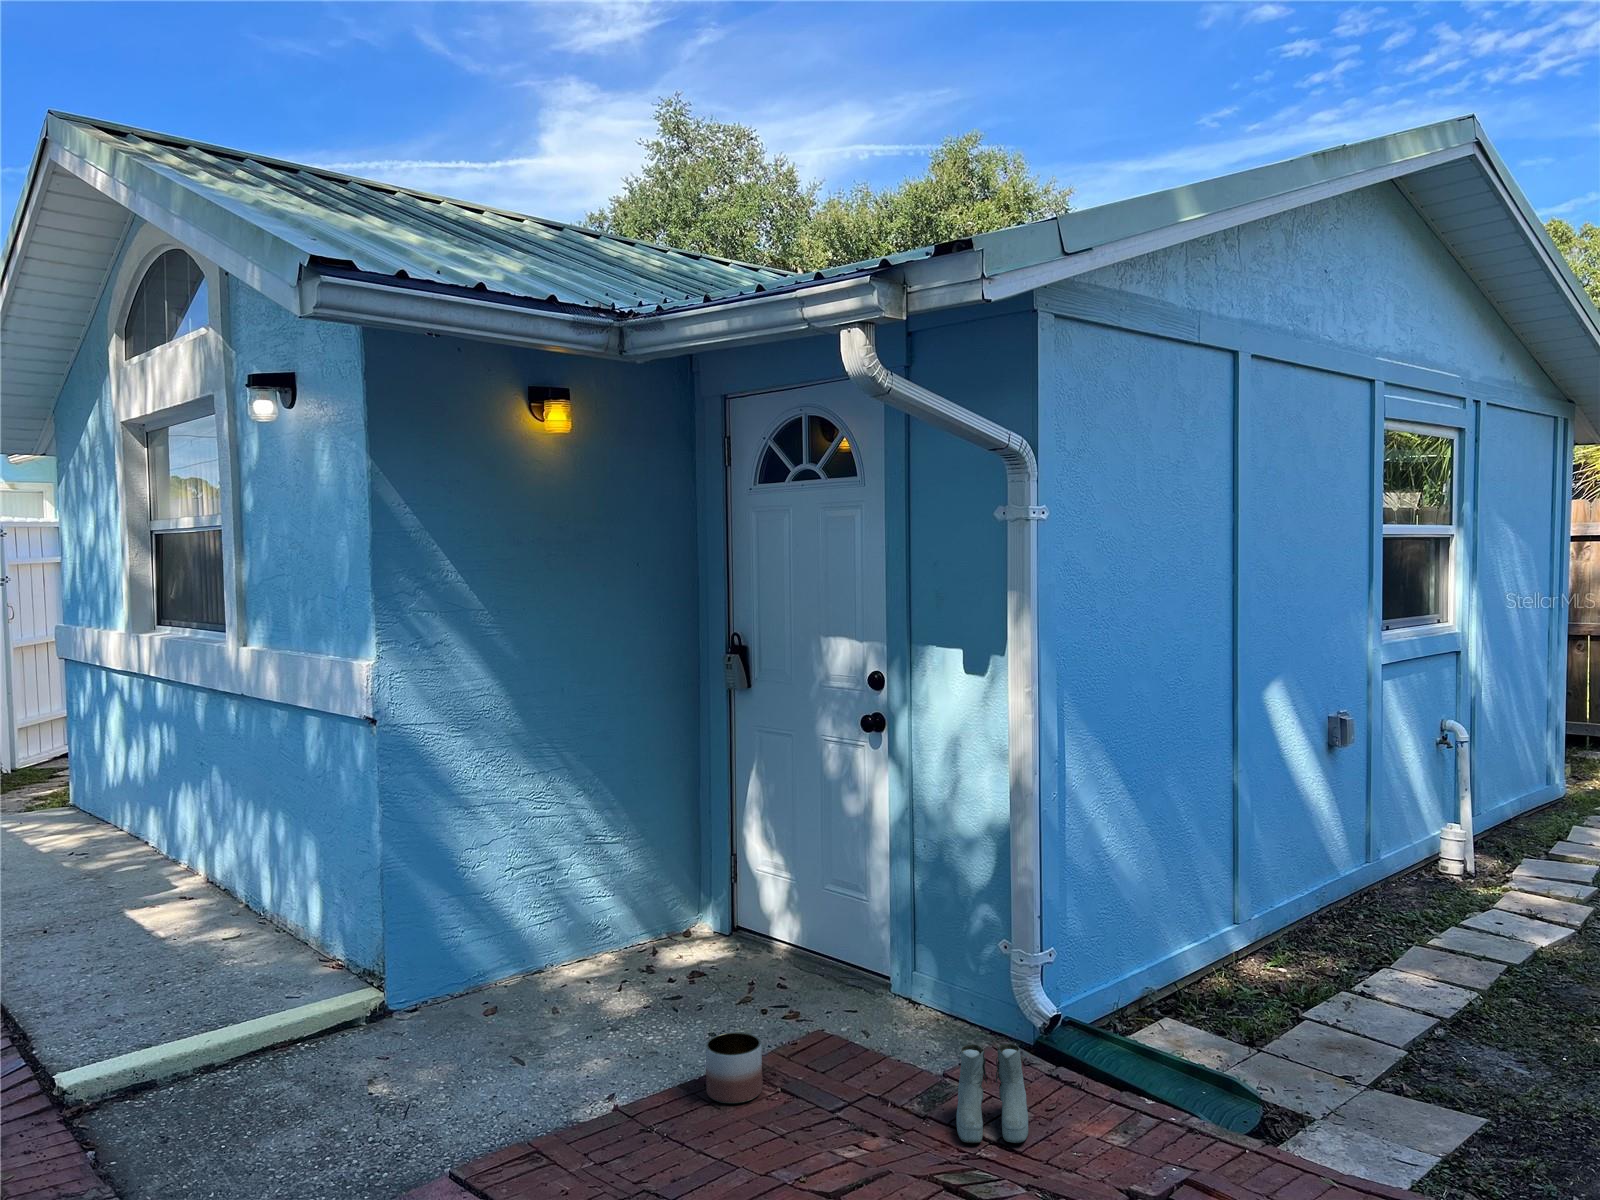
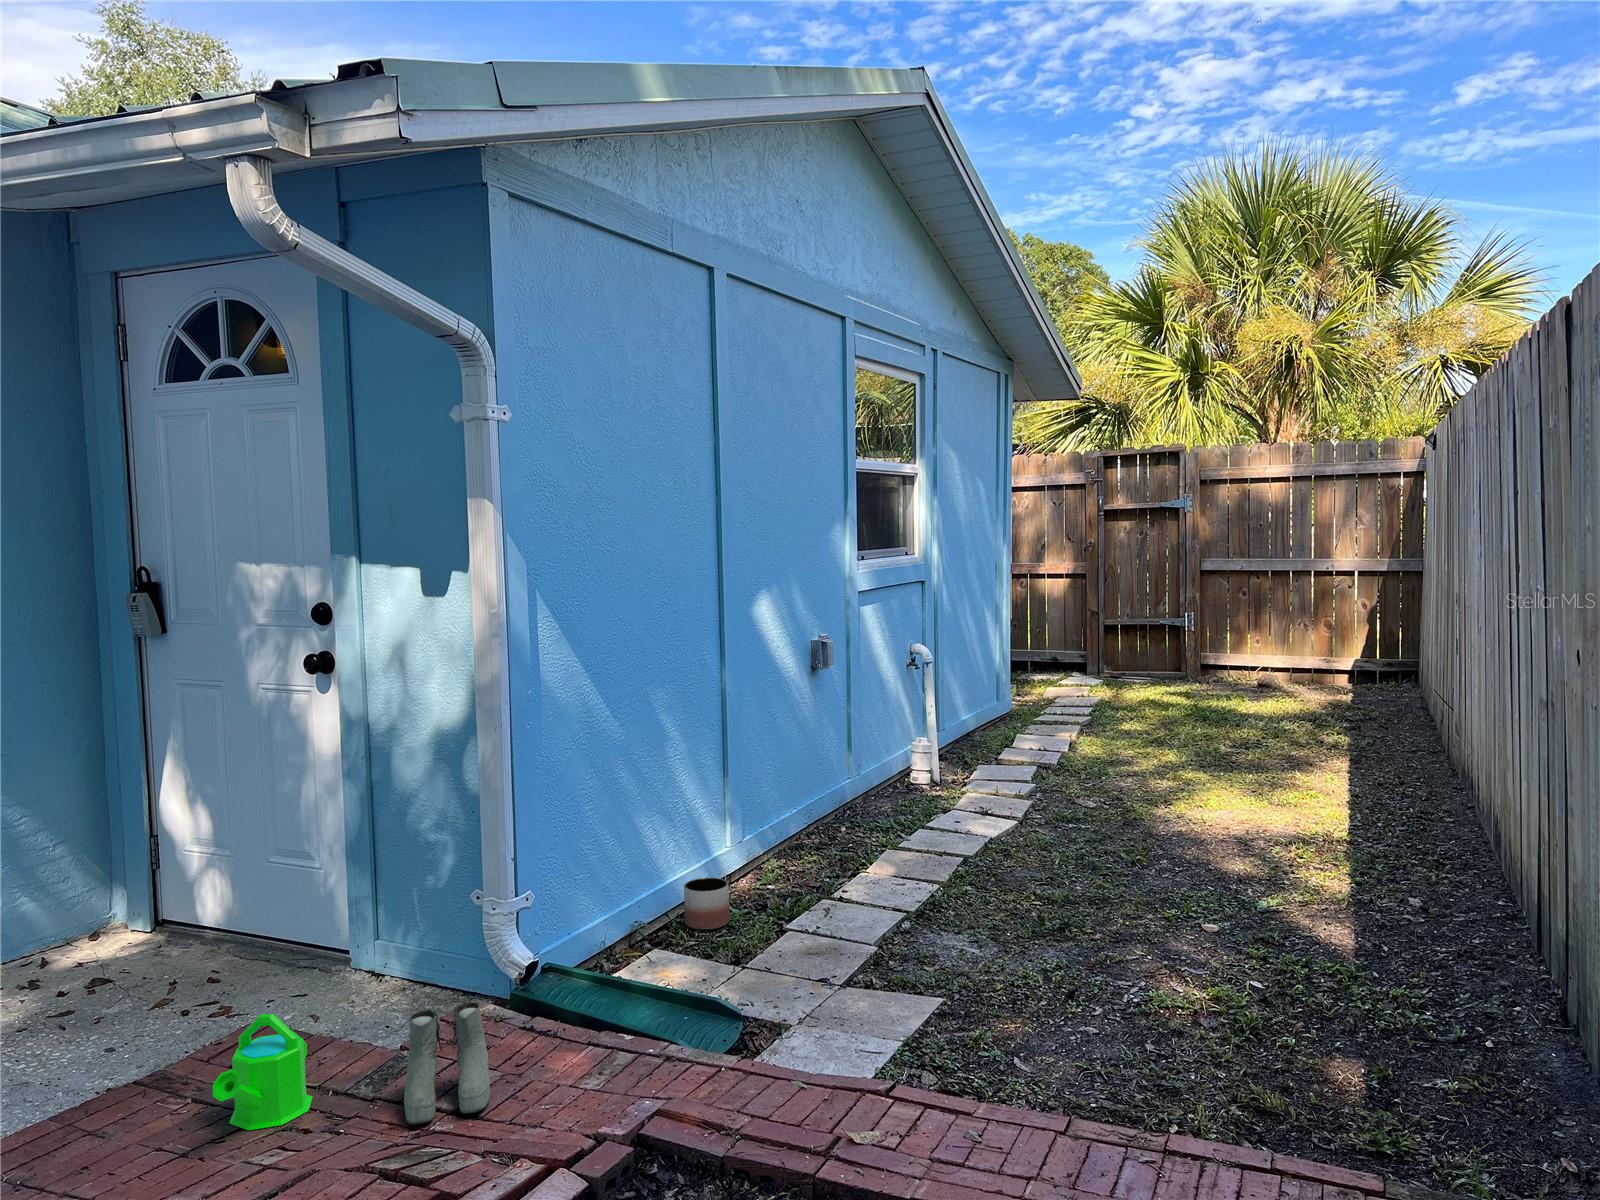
watering can: none [811,1024,879,1120] -> present [213,1014,313,1130]
planter: present [706,1032,763,1104] -> present [684,878,730,930]

